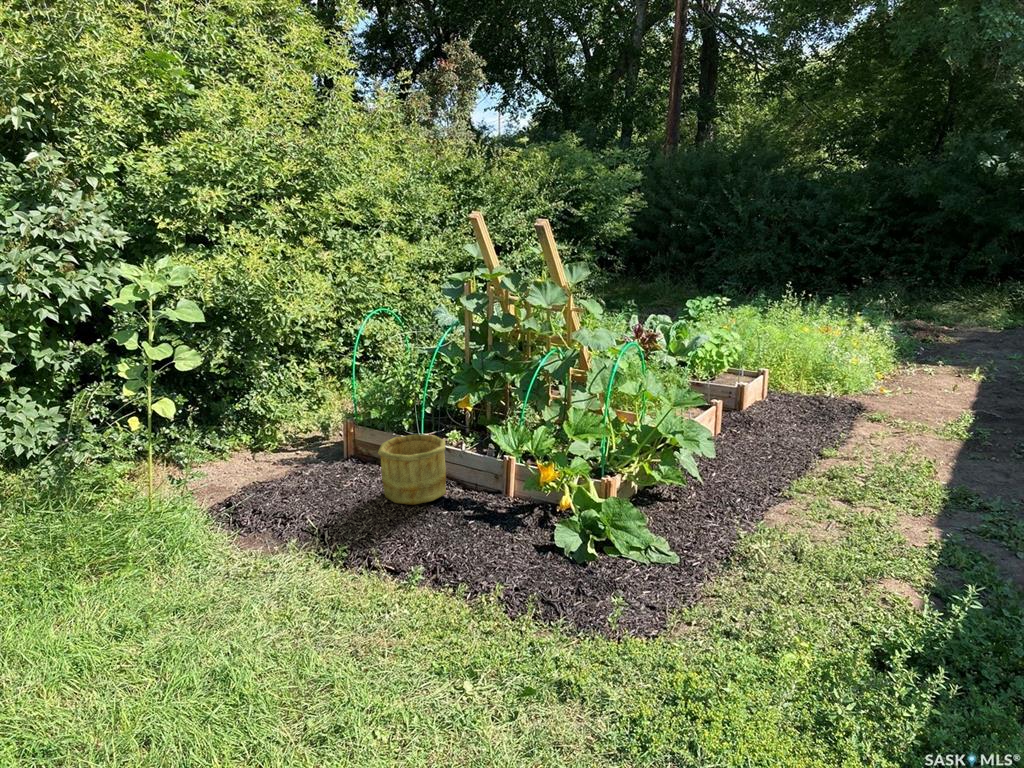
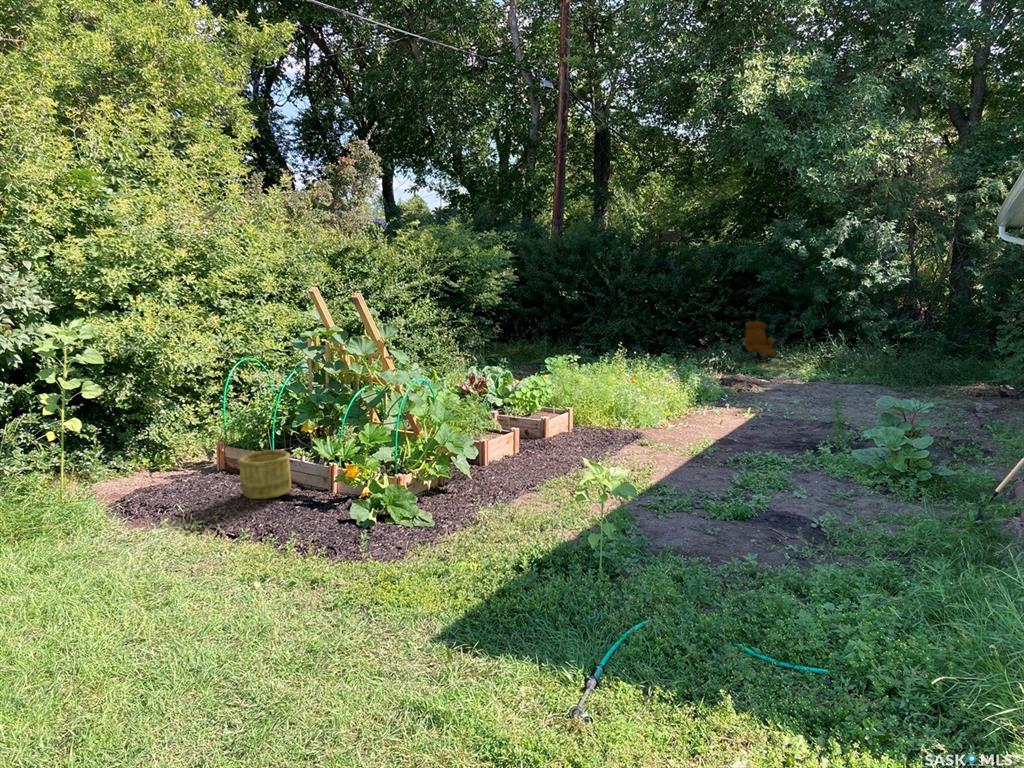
lounge chair: none [915,257,964,312] -> present [742,321,776,365]

